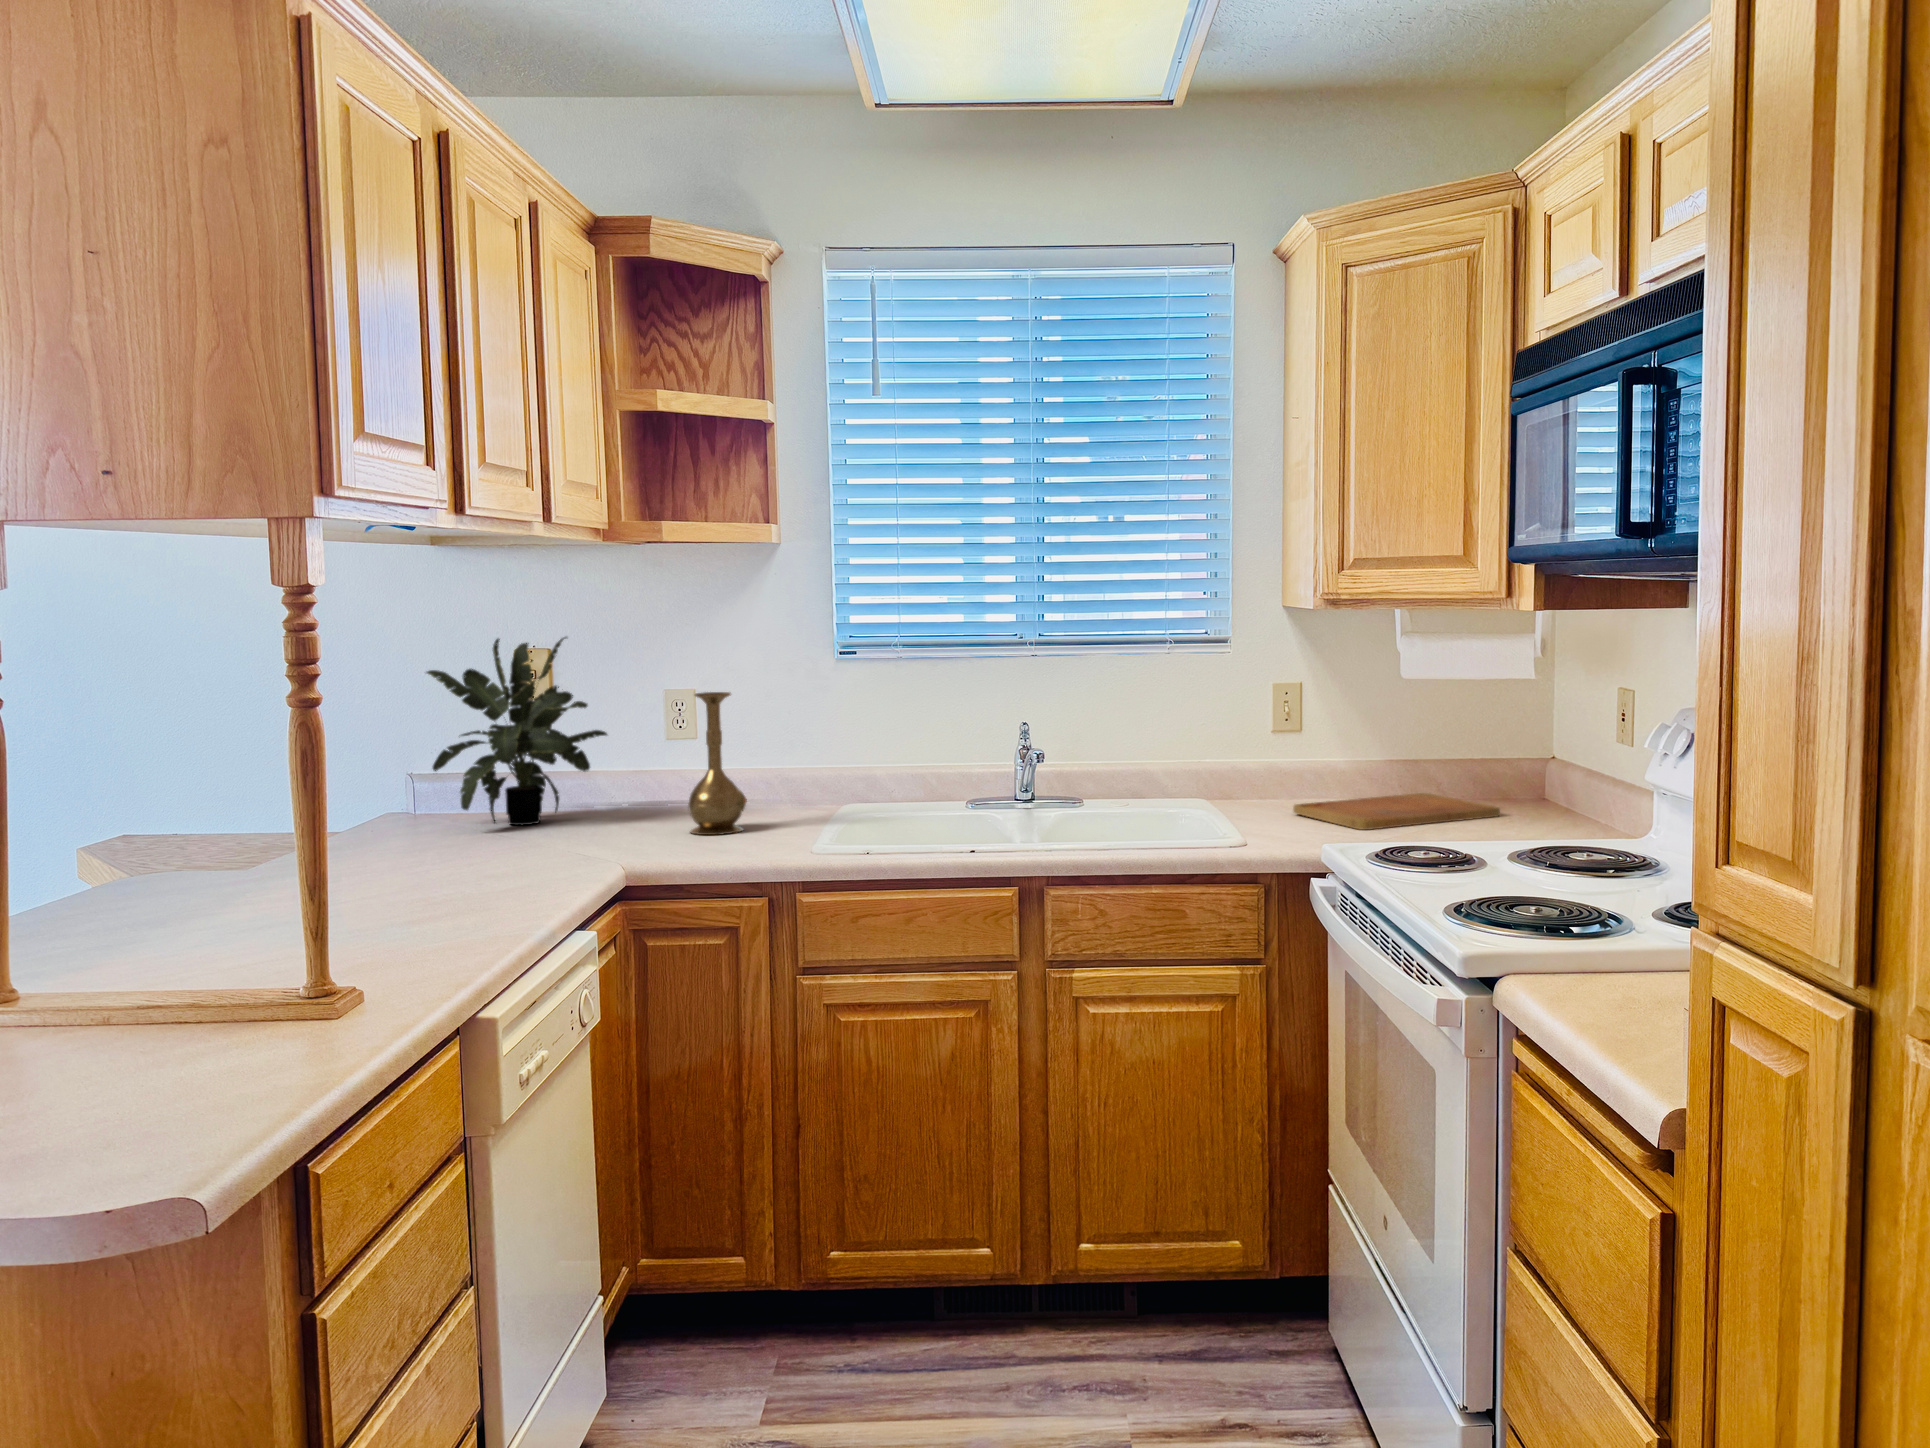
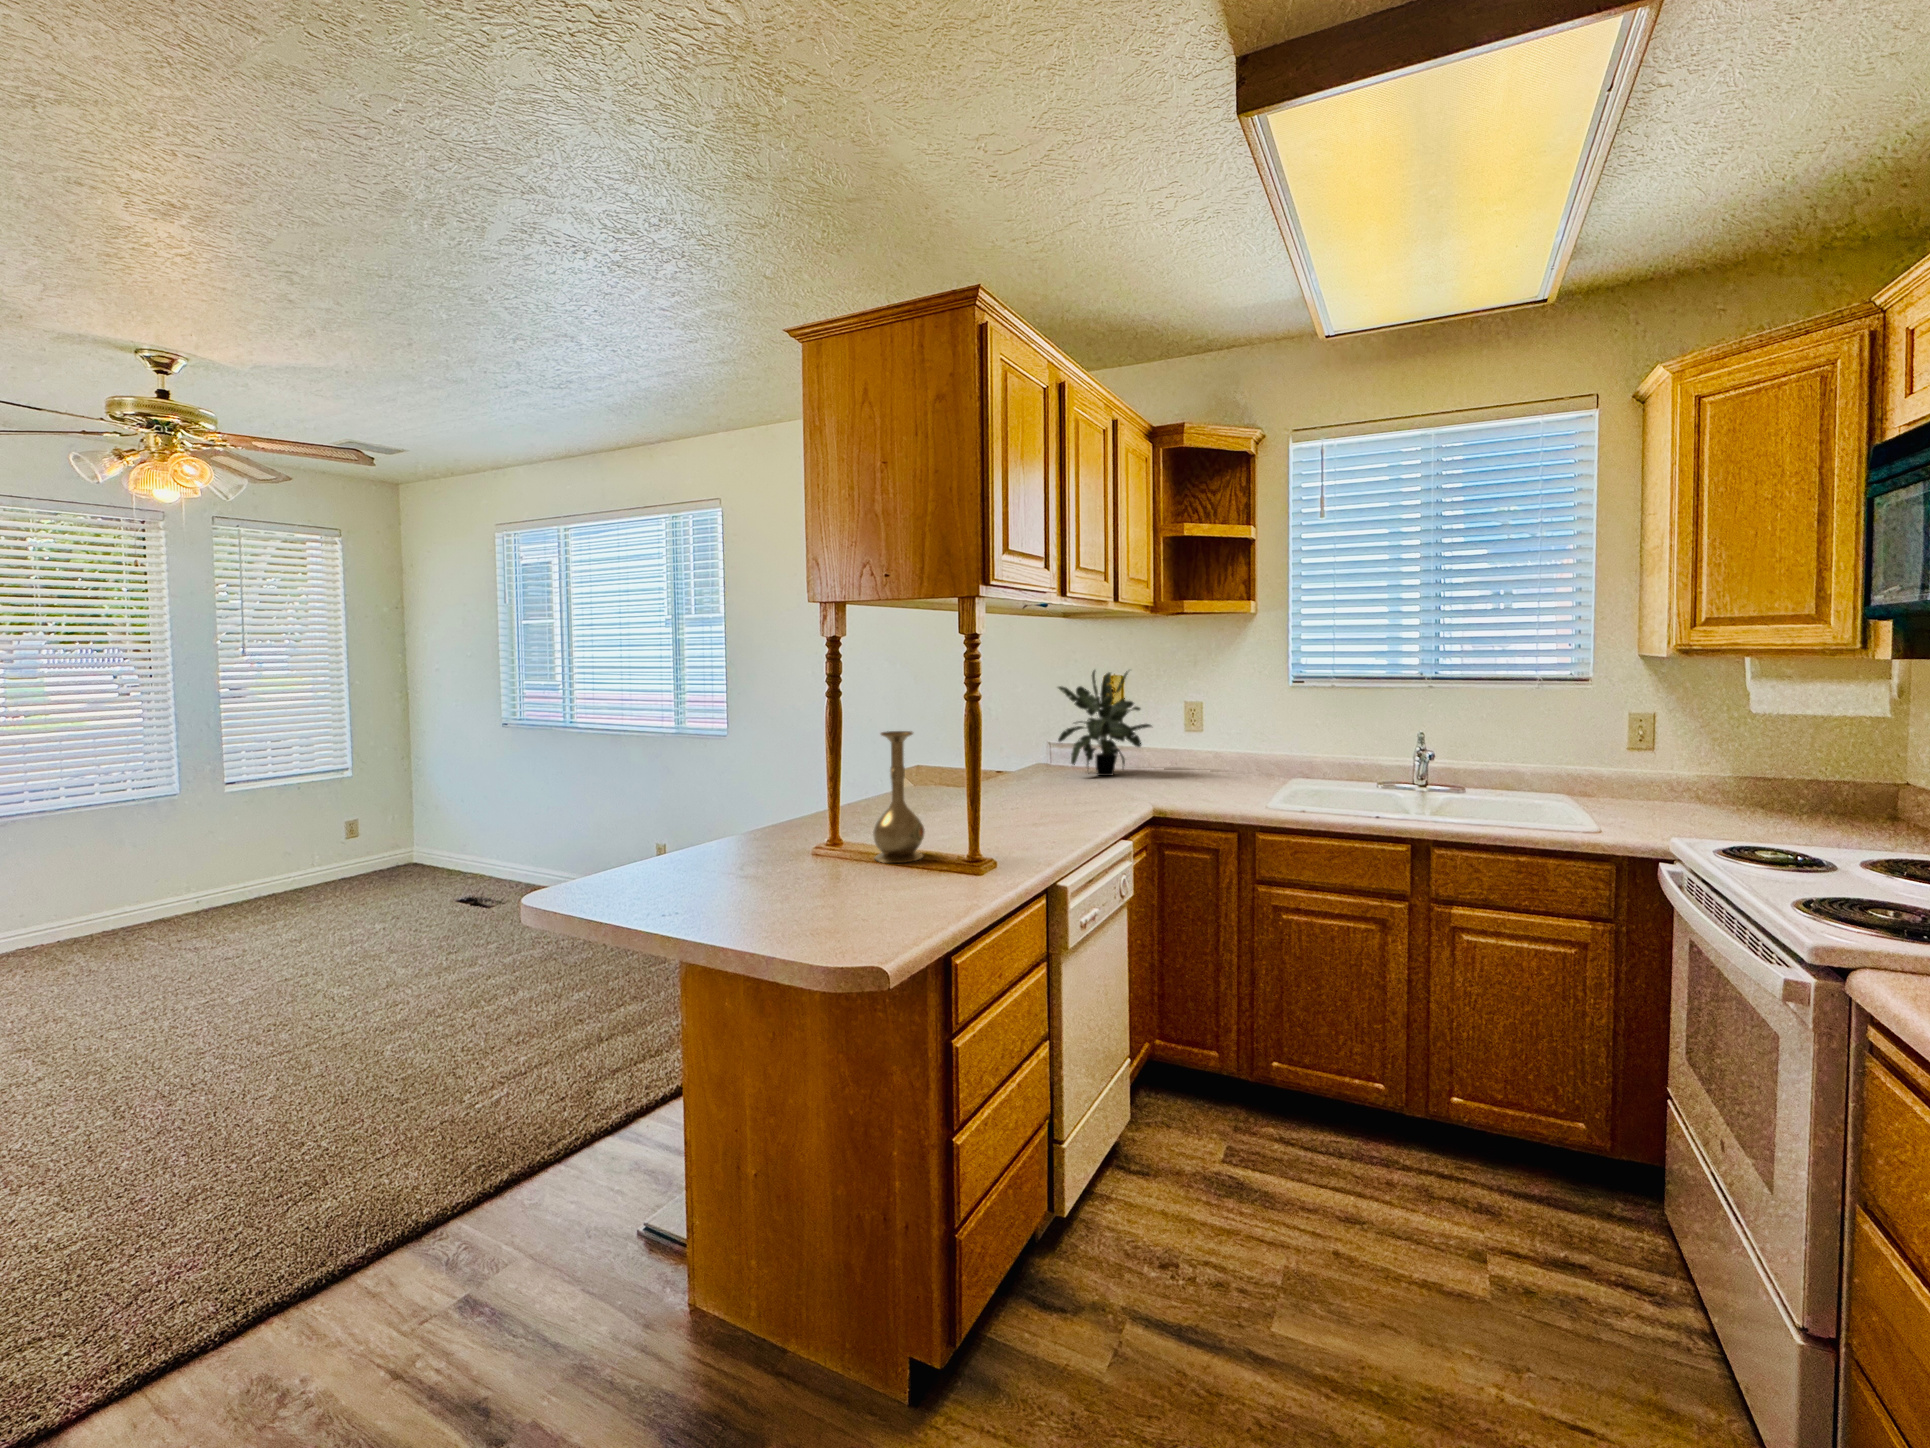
vase: present [688,692,747,835] -> present [873,731,925,863]
cutting board: present [1293,793,1500,830] -> none [1642,804,1848,829]

